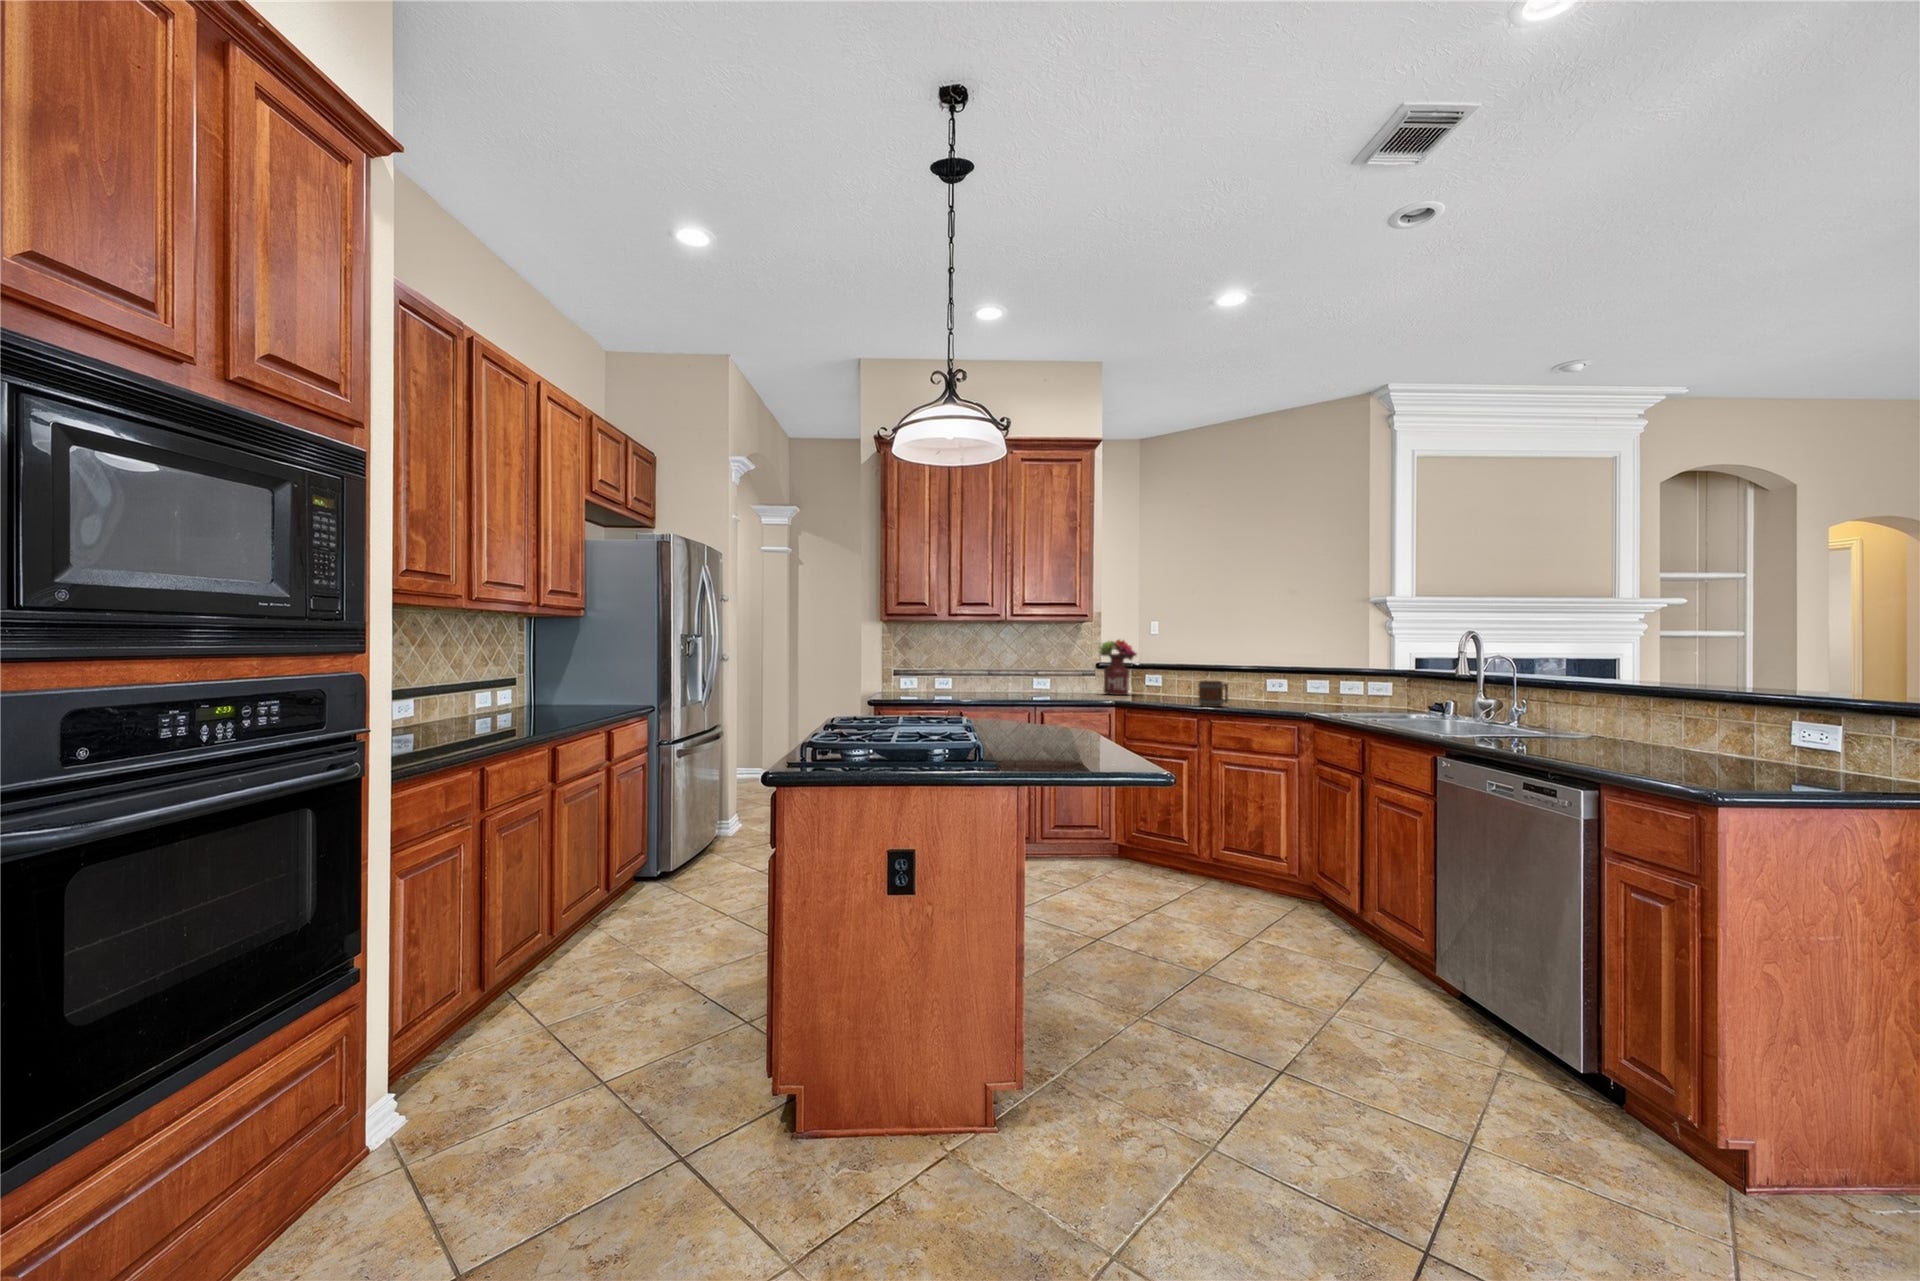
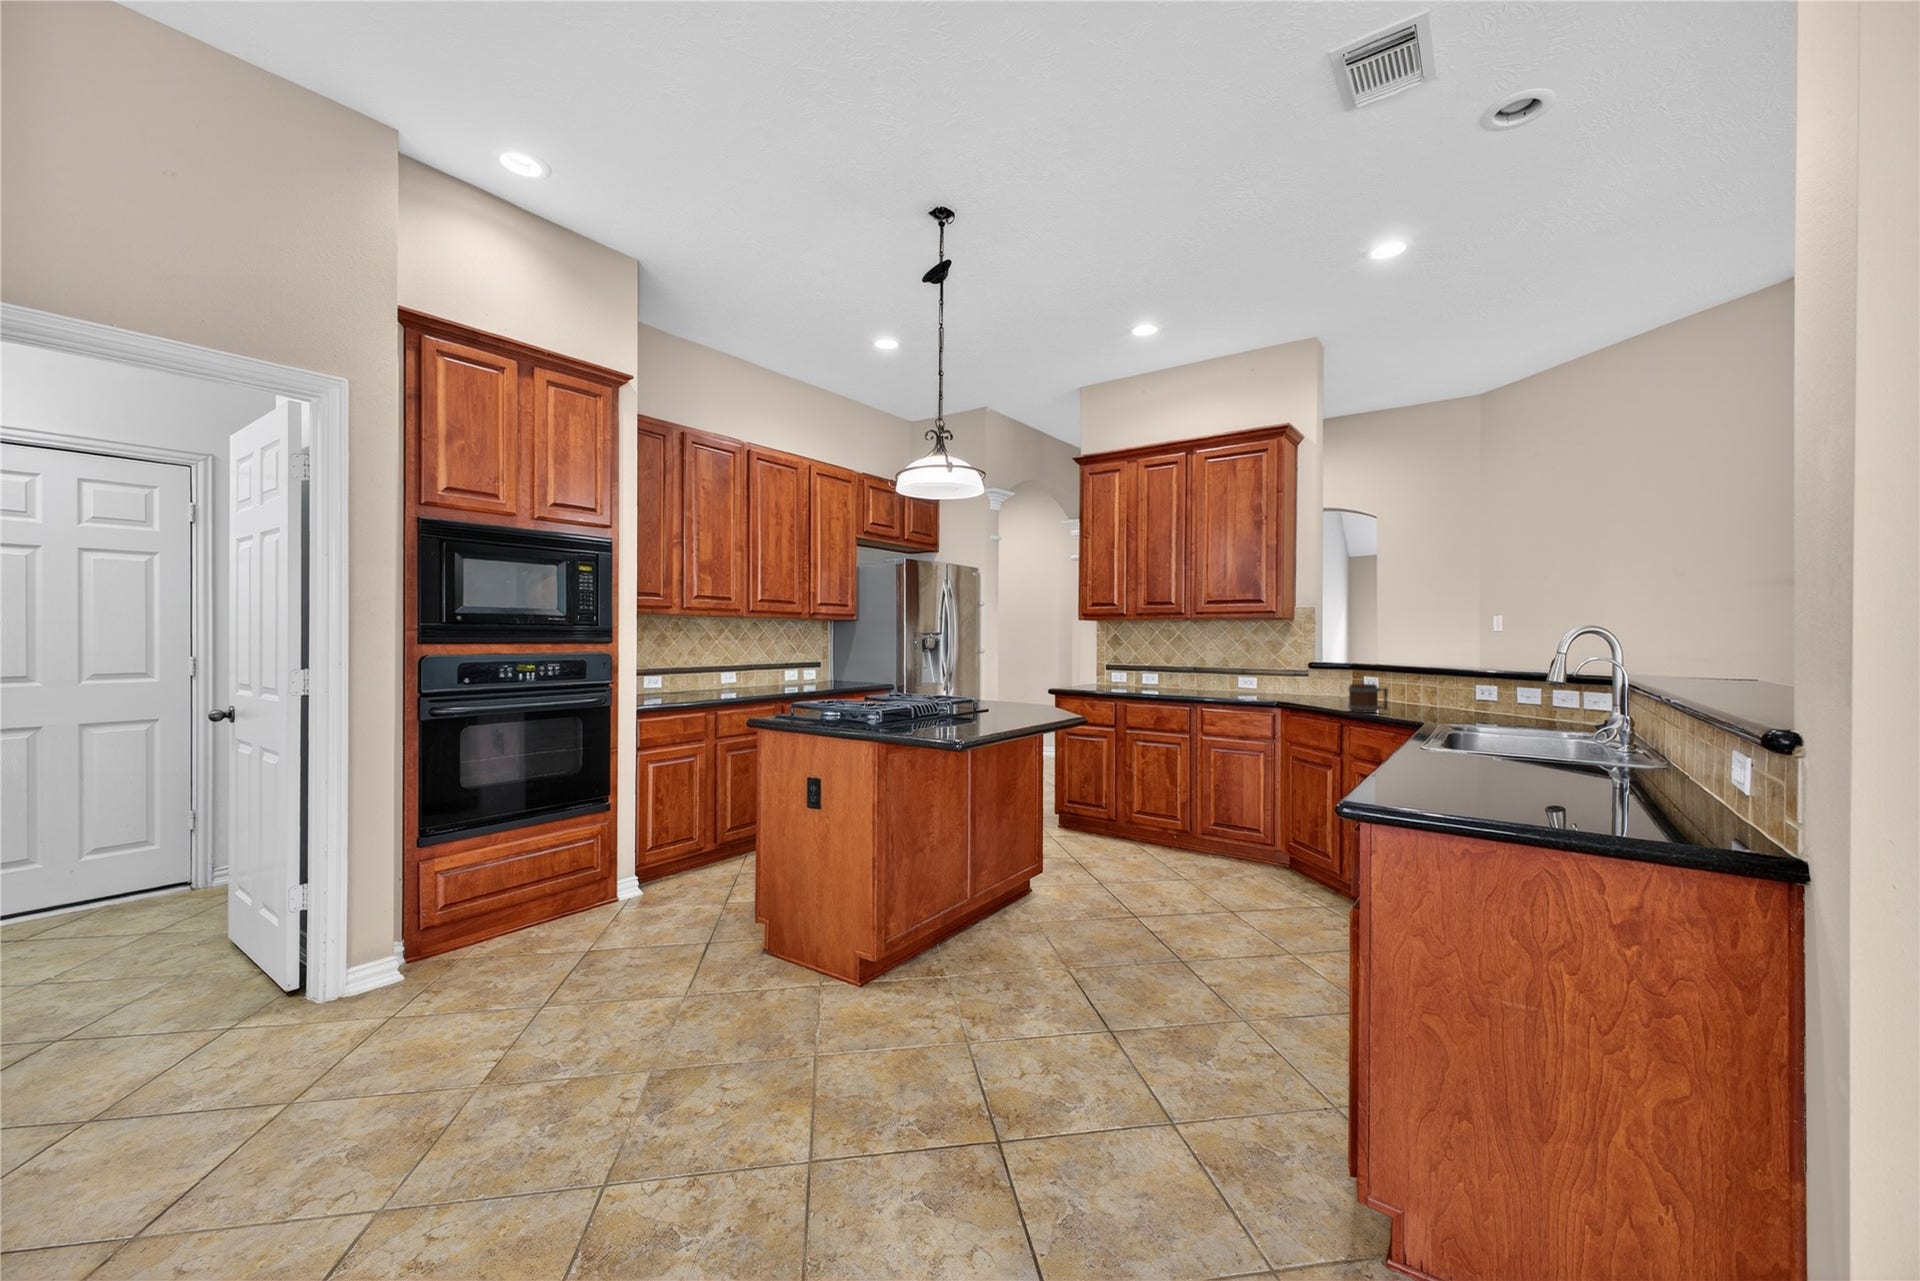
flower arrangement: present [1099,640,1137,695] -> none [1302,637,1348,698]

